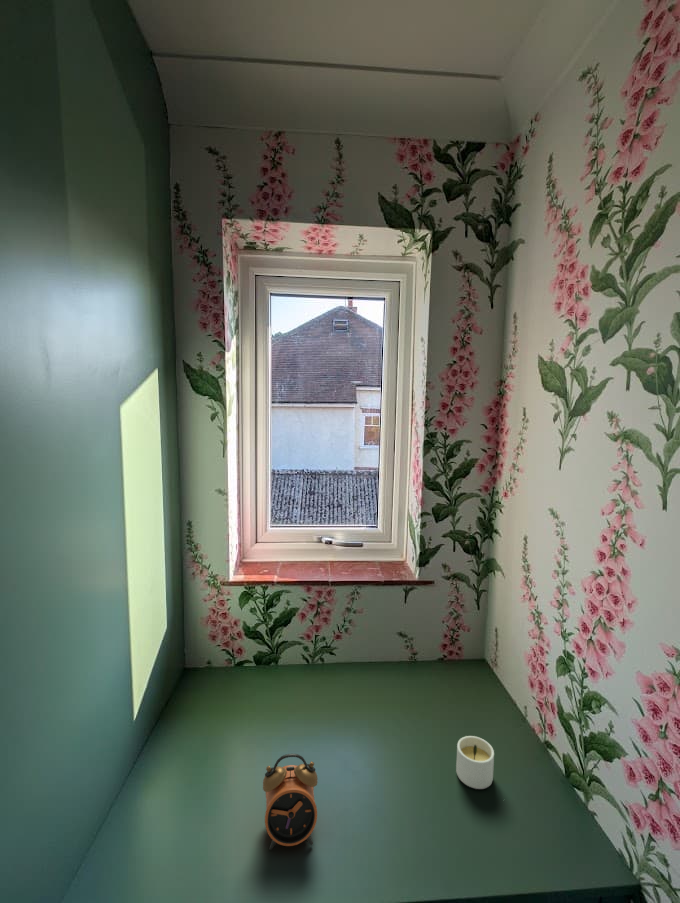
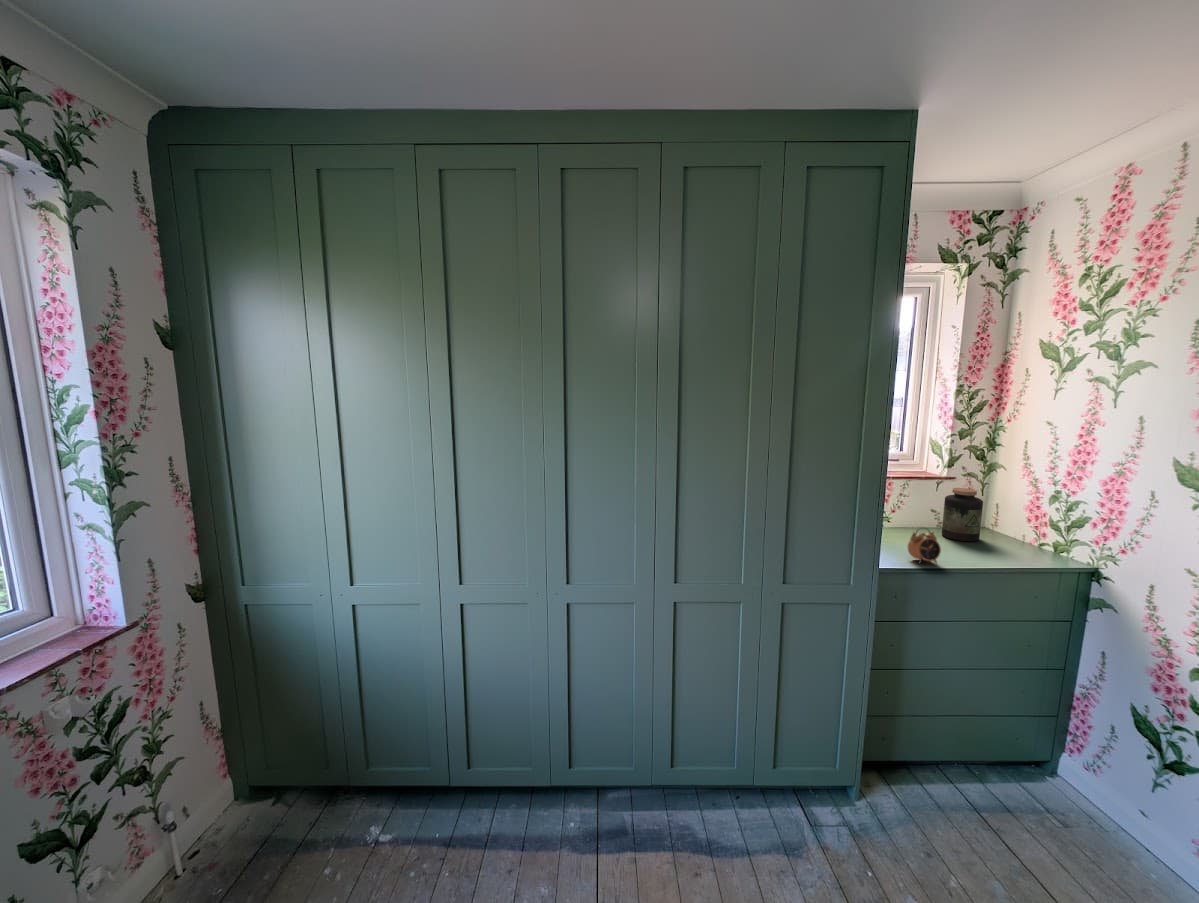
jar: none [400,611,459,718] -> present [942,488,983,541]
candle: present [456,736,494,789] -> none [993,538,1024,560]

